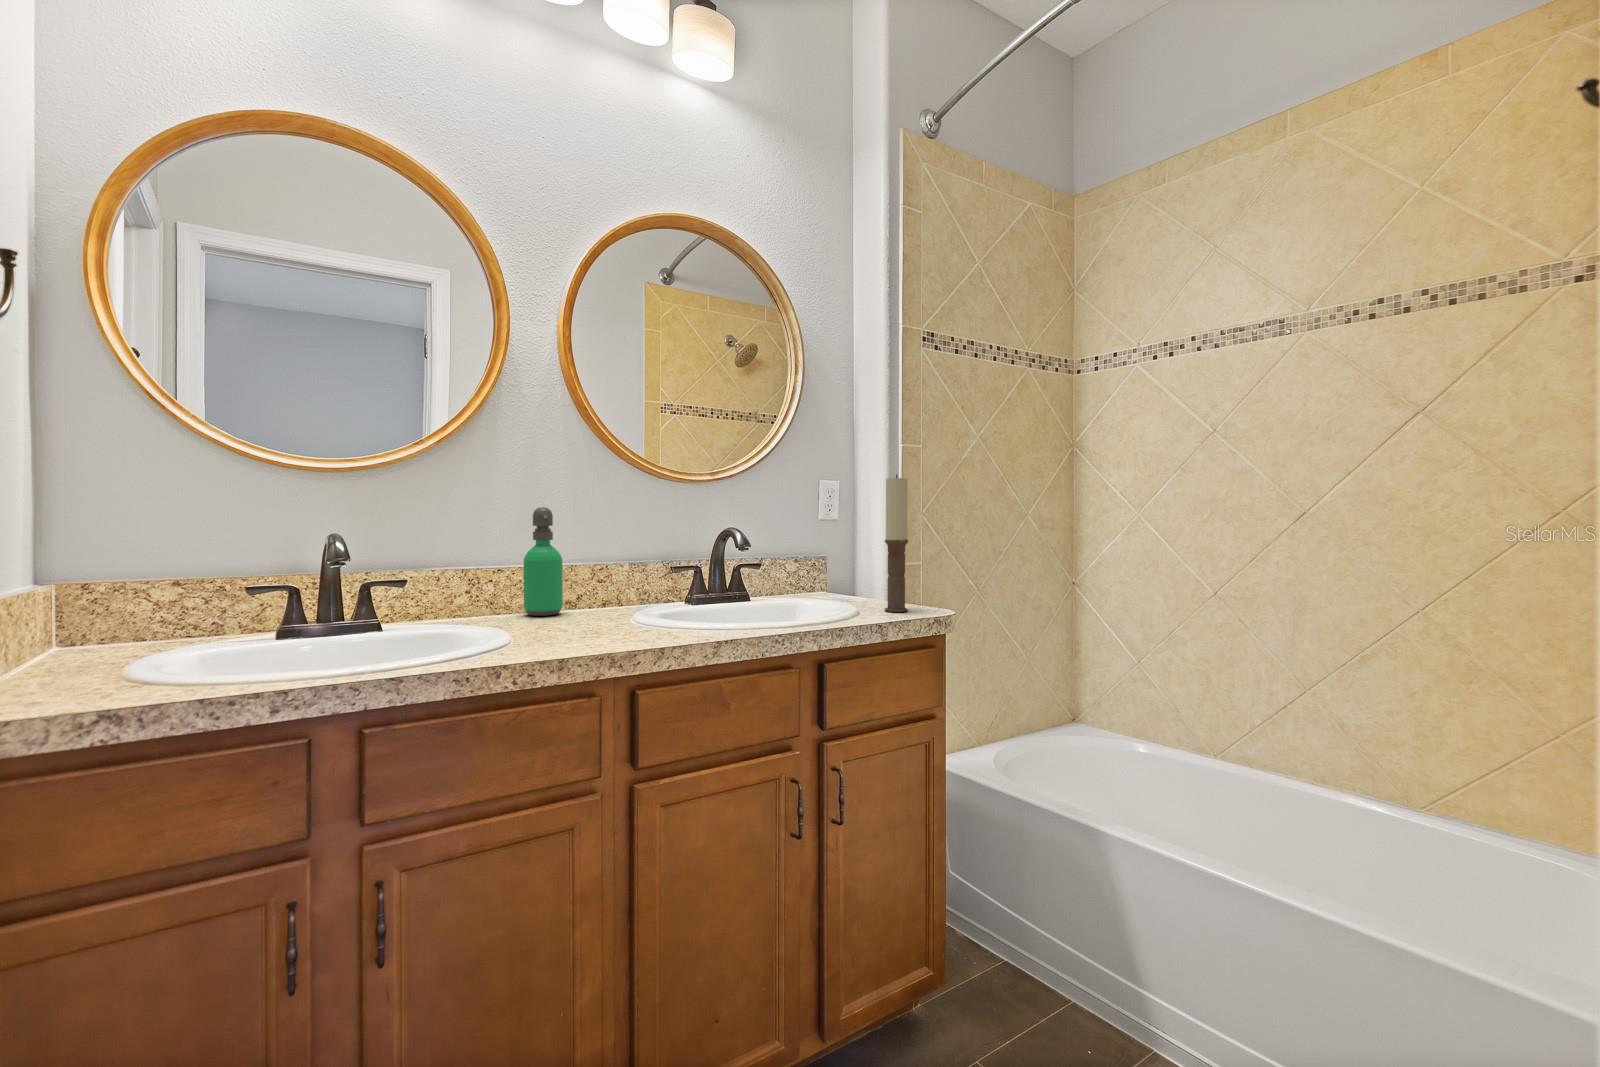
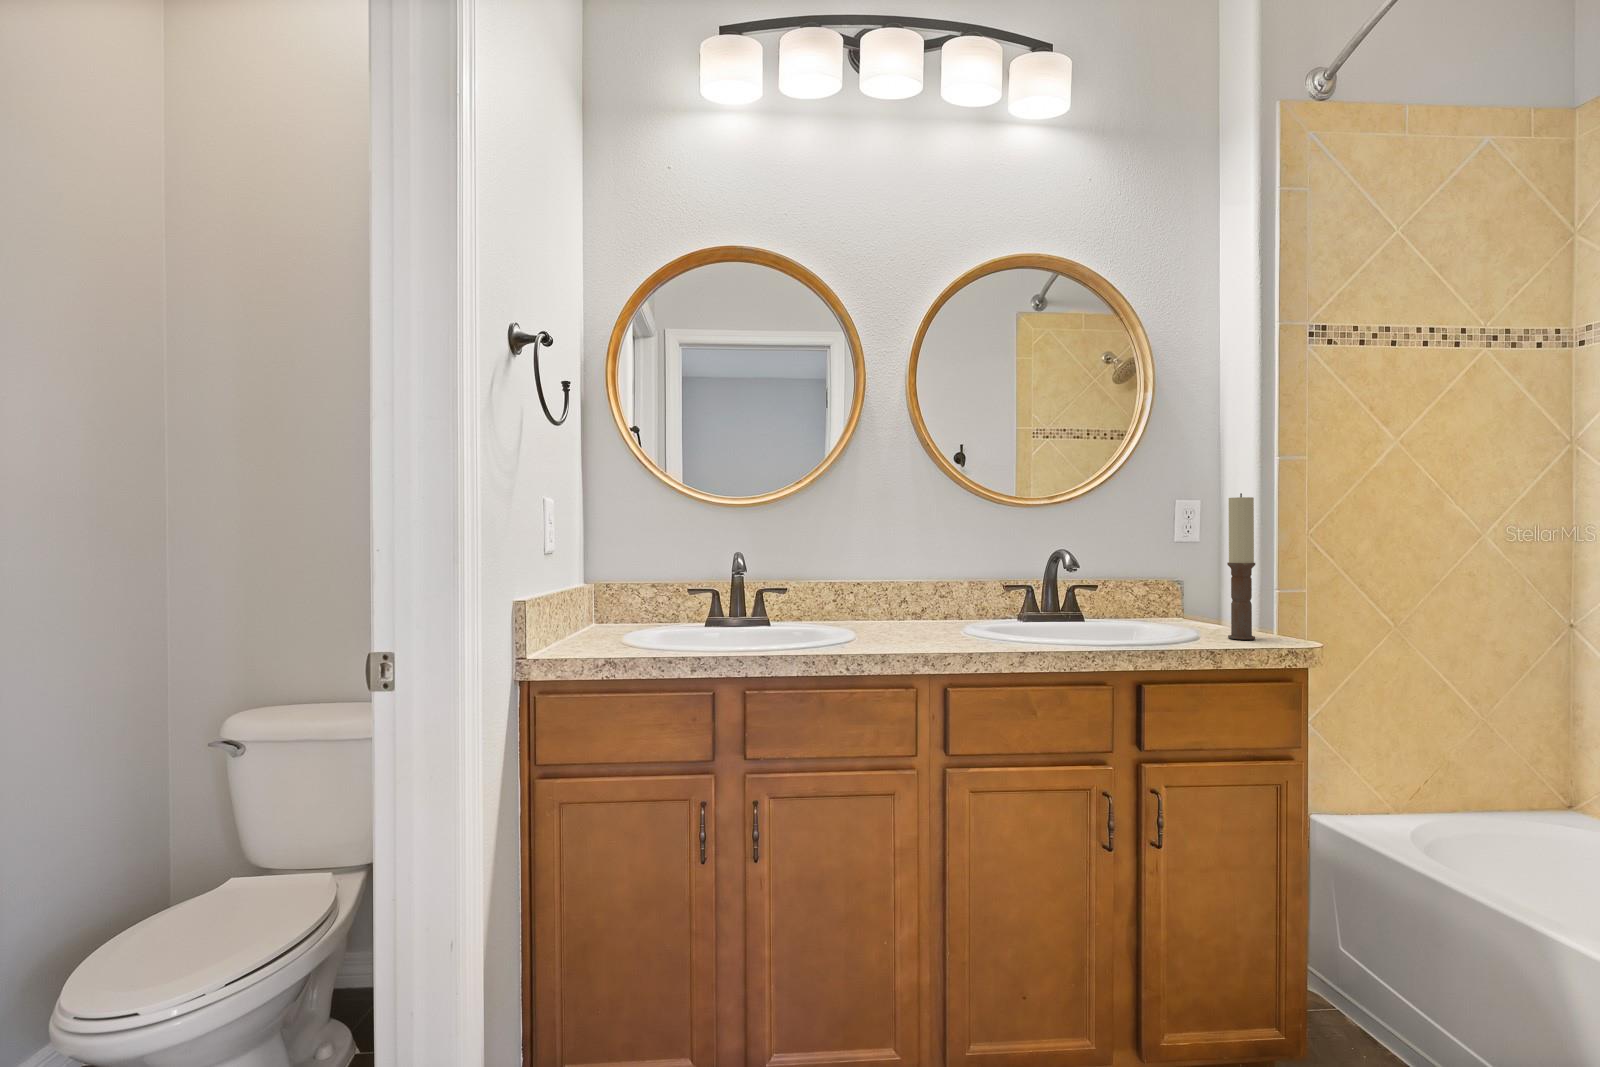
soap dispenser: present [524,507,563,616] -> none [874,531,906,624]

